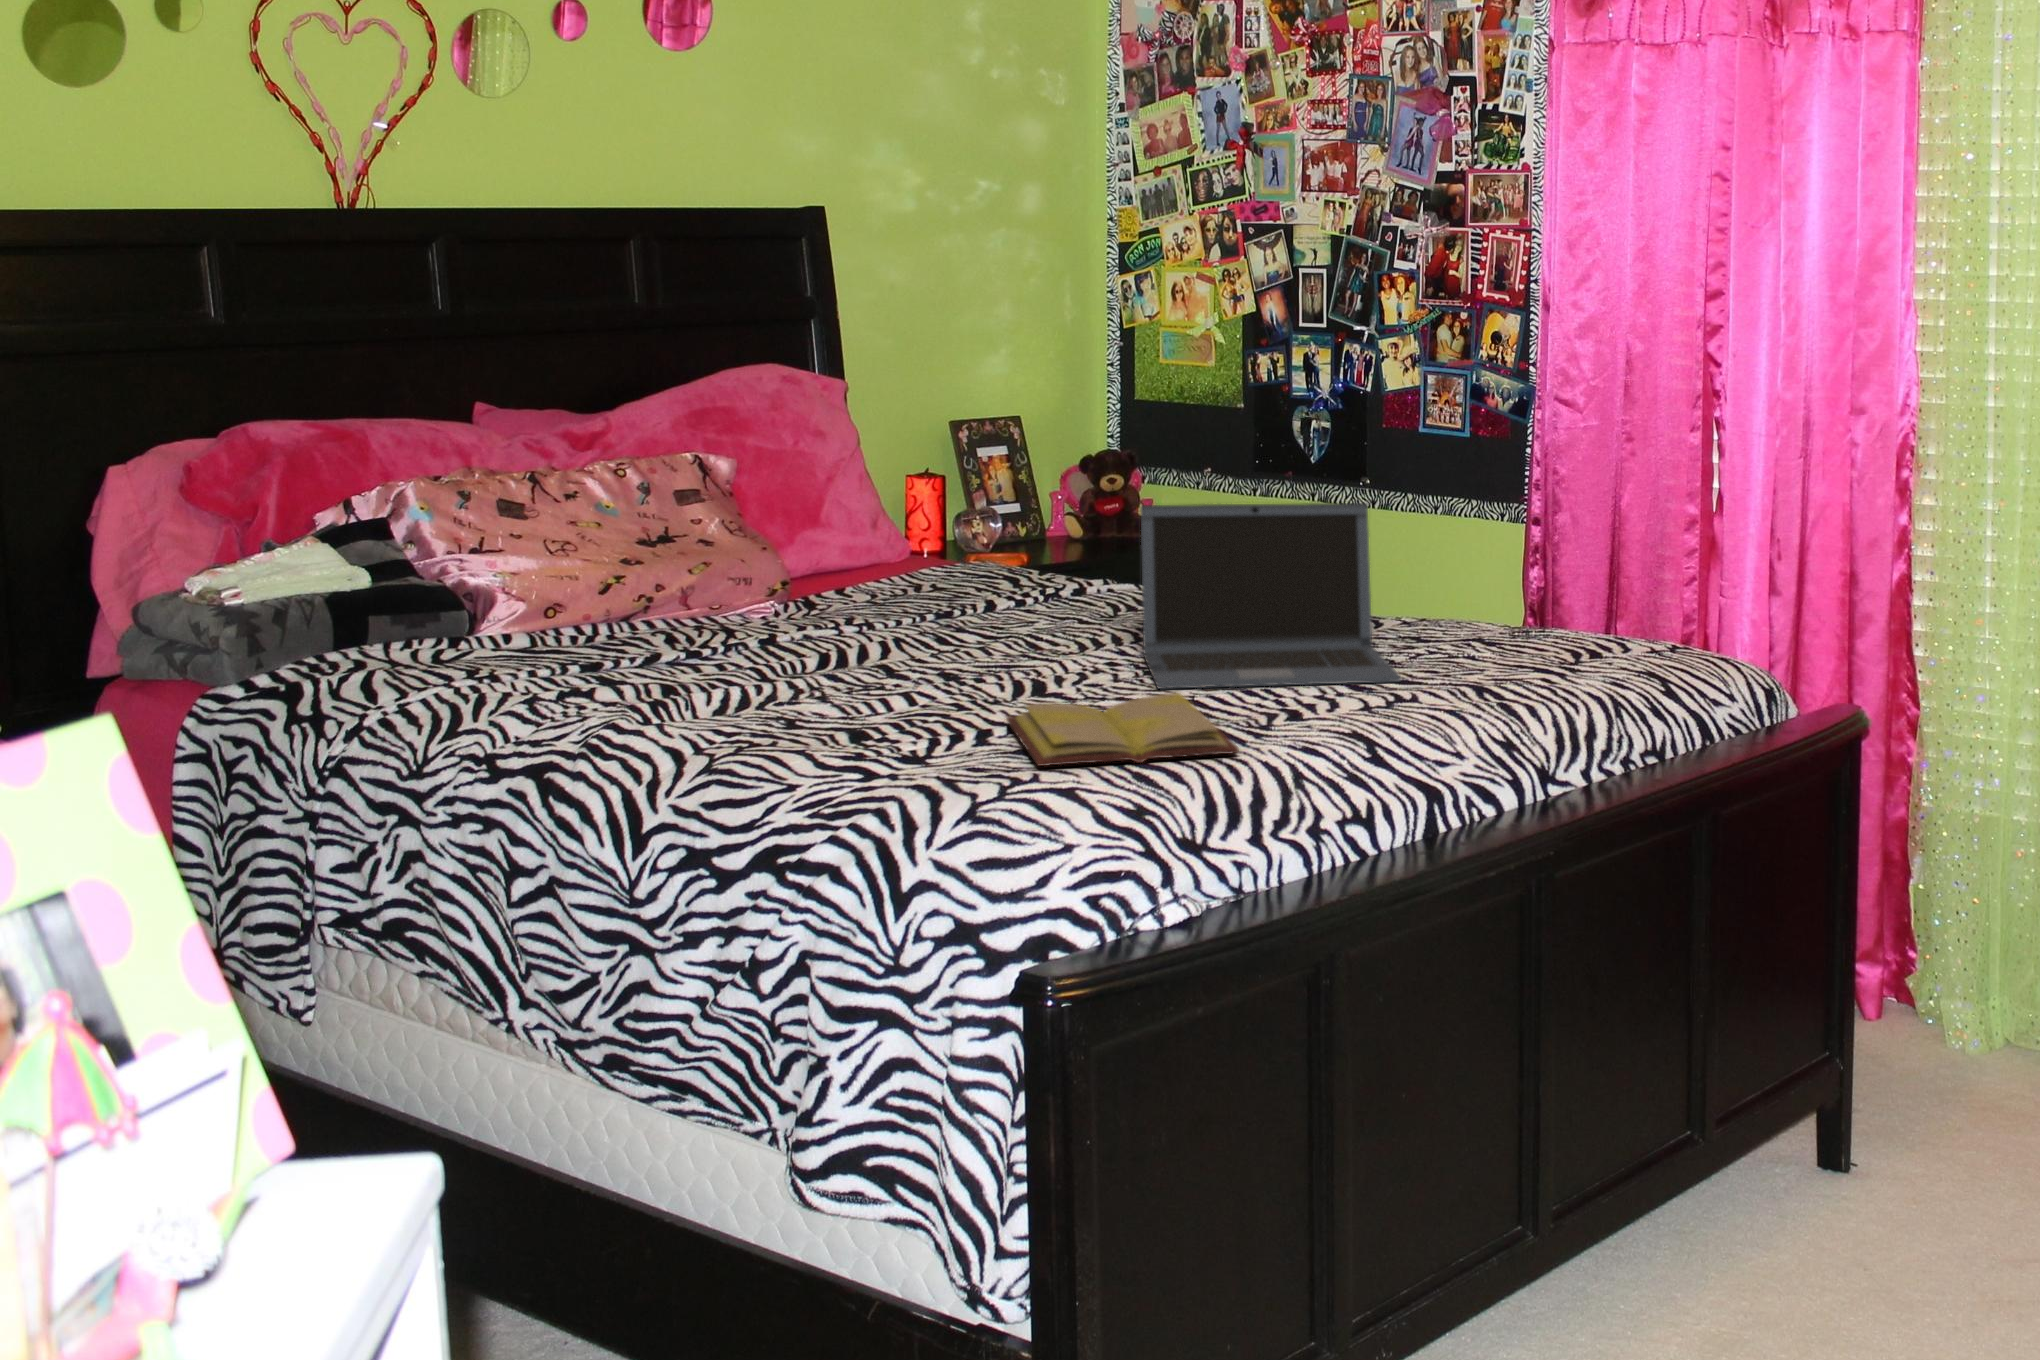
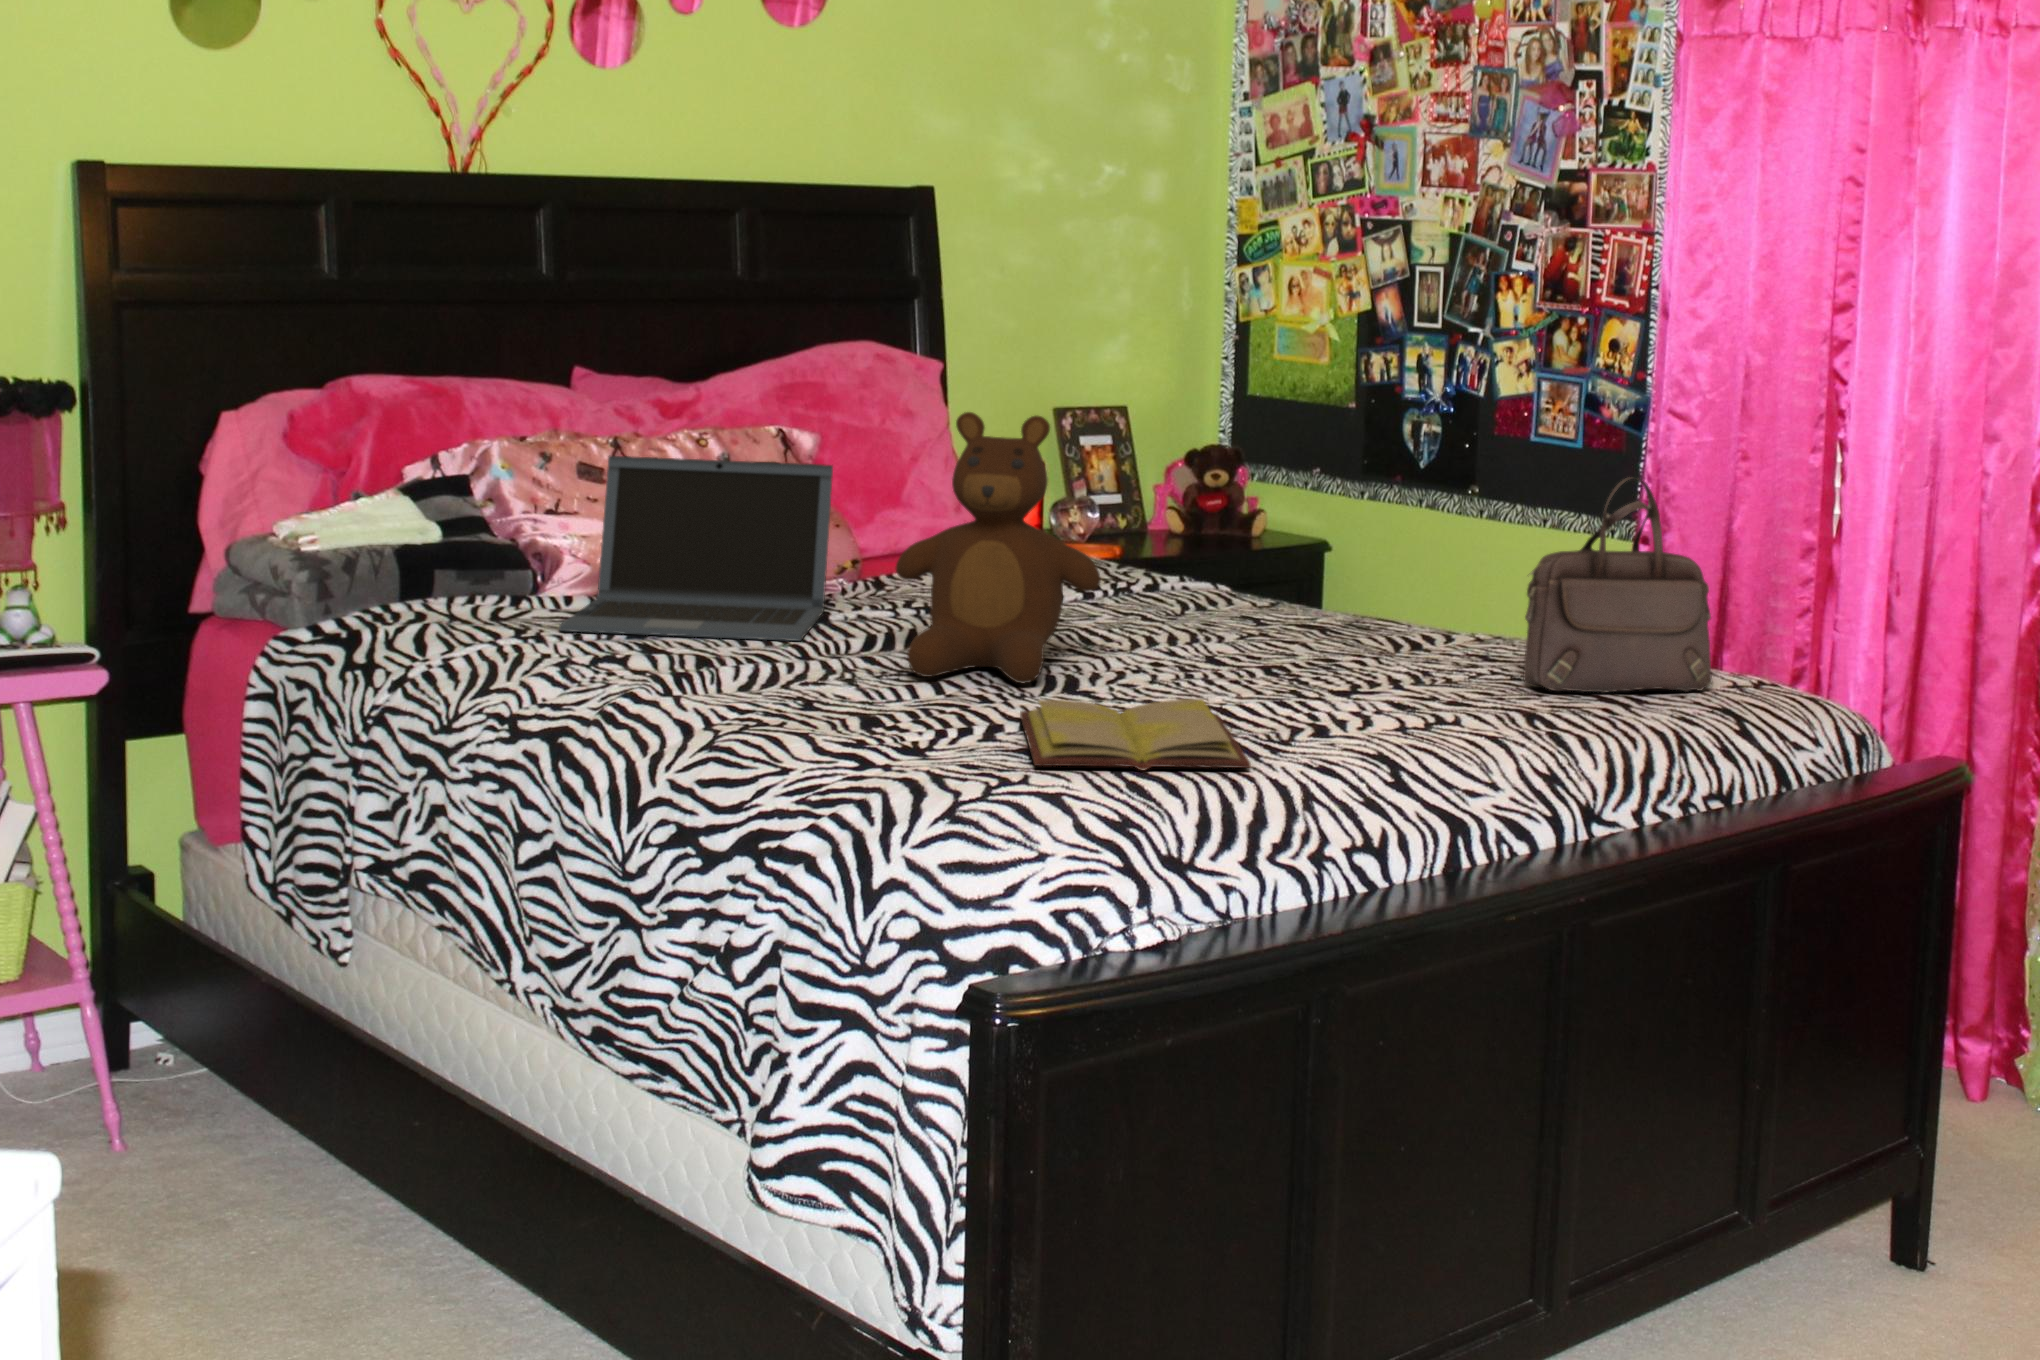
teddy bear: none [857,432,1063,691] -> present [896,412,1101,683]
handbag: none [1459,465,1625,663] -> present [1523,478,1712,693]
laptop: present [1141,503,1401,689] -> present [559,456,833,641]

